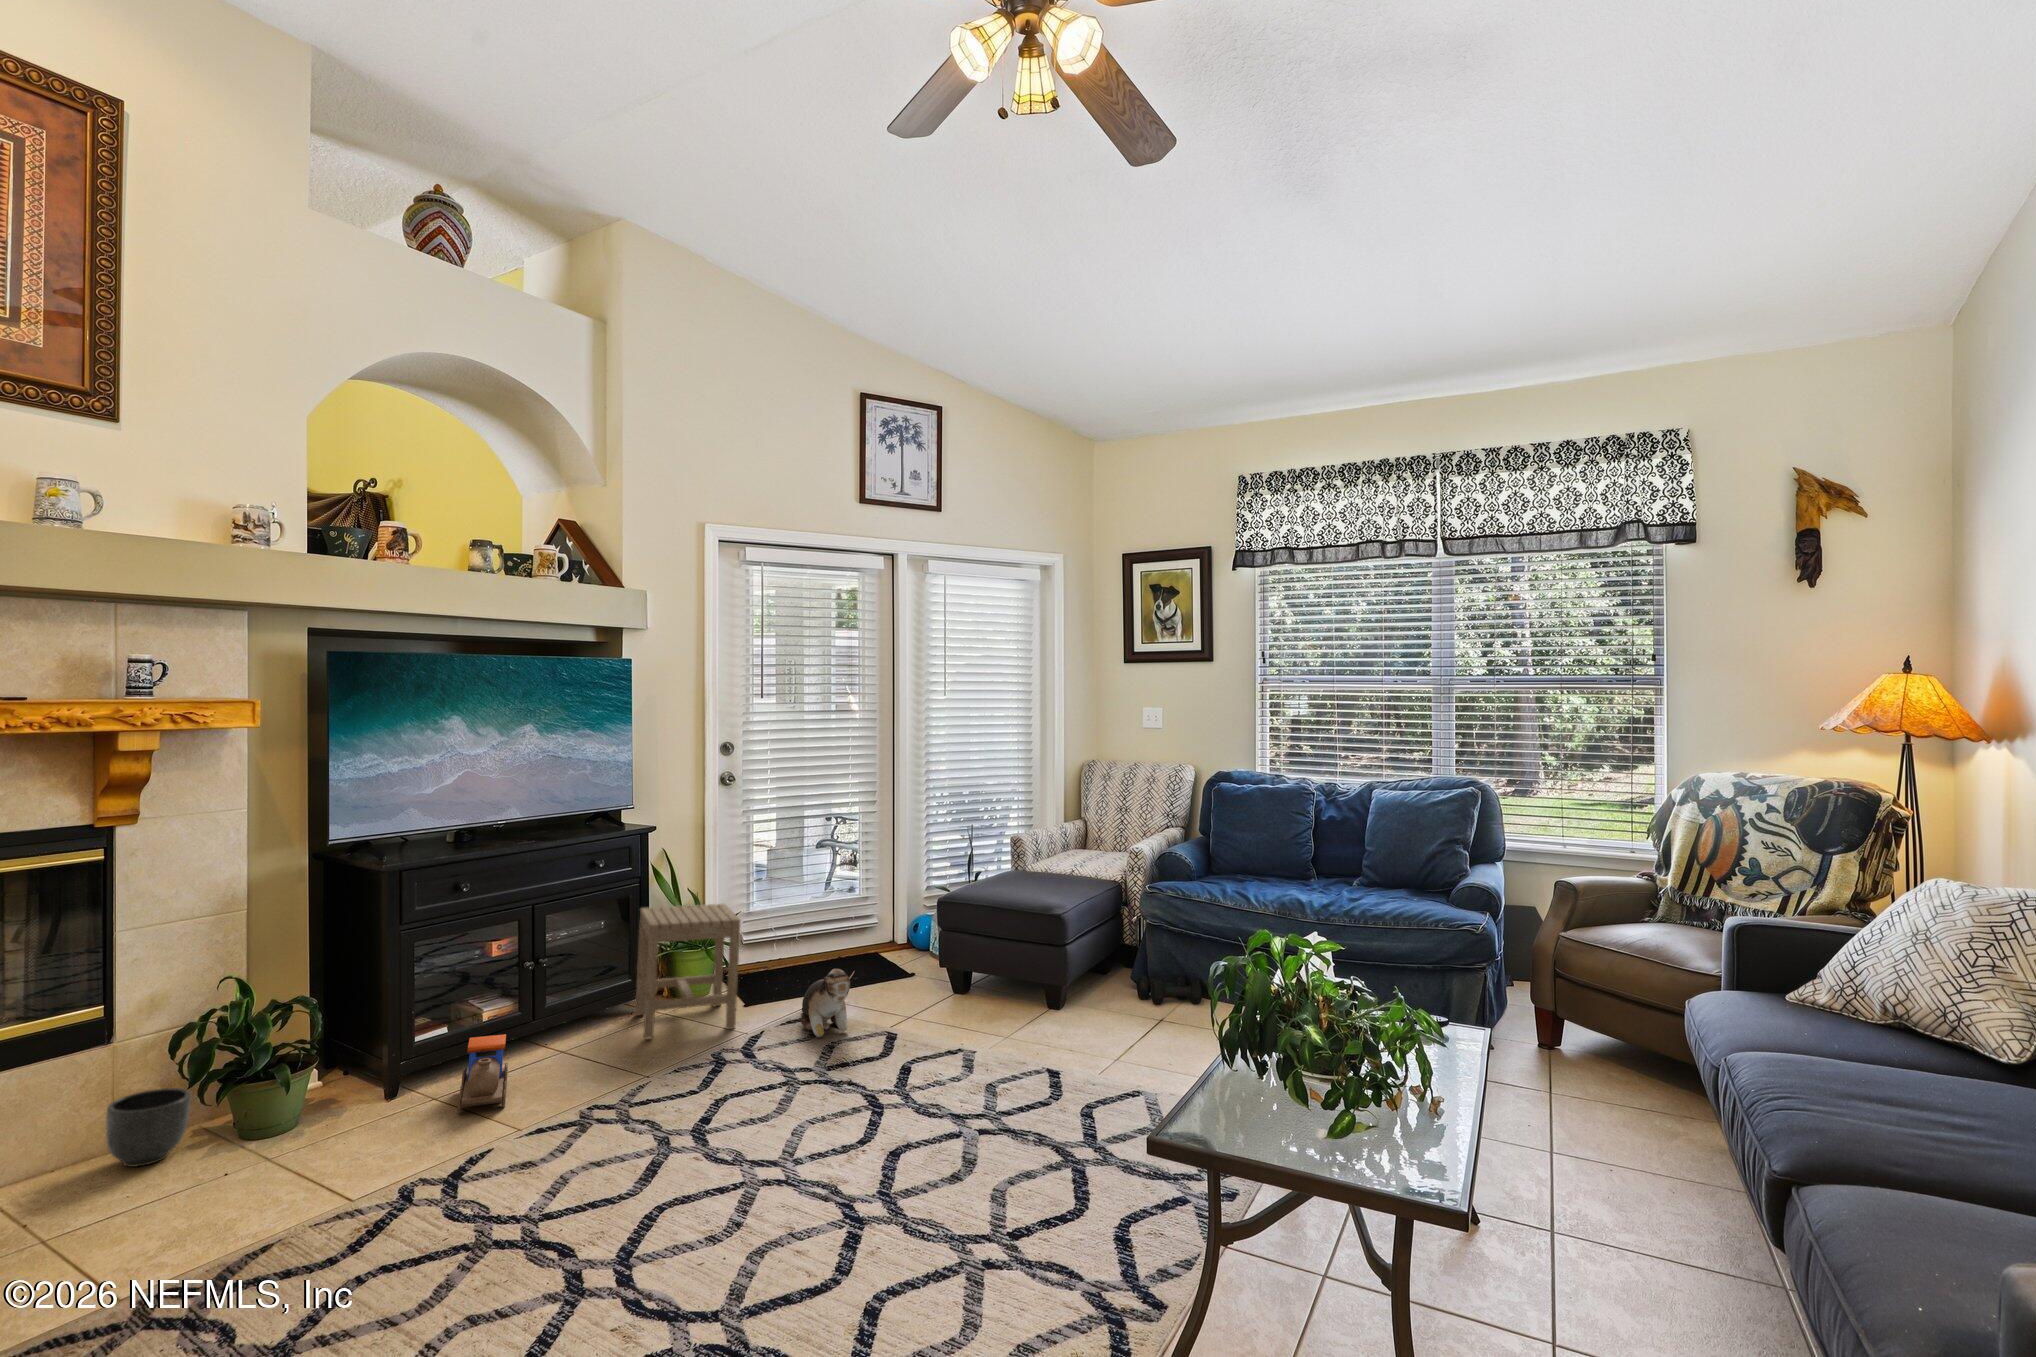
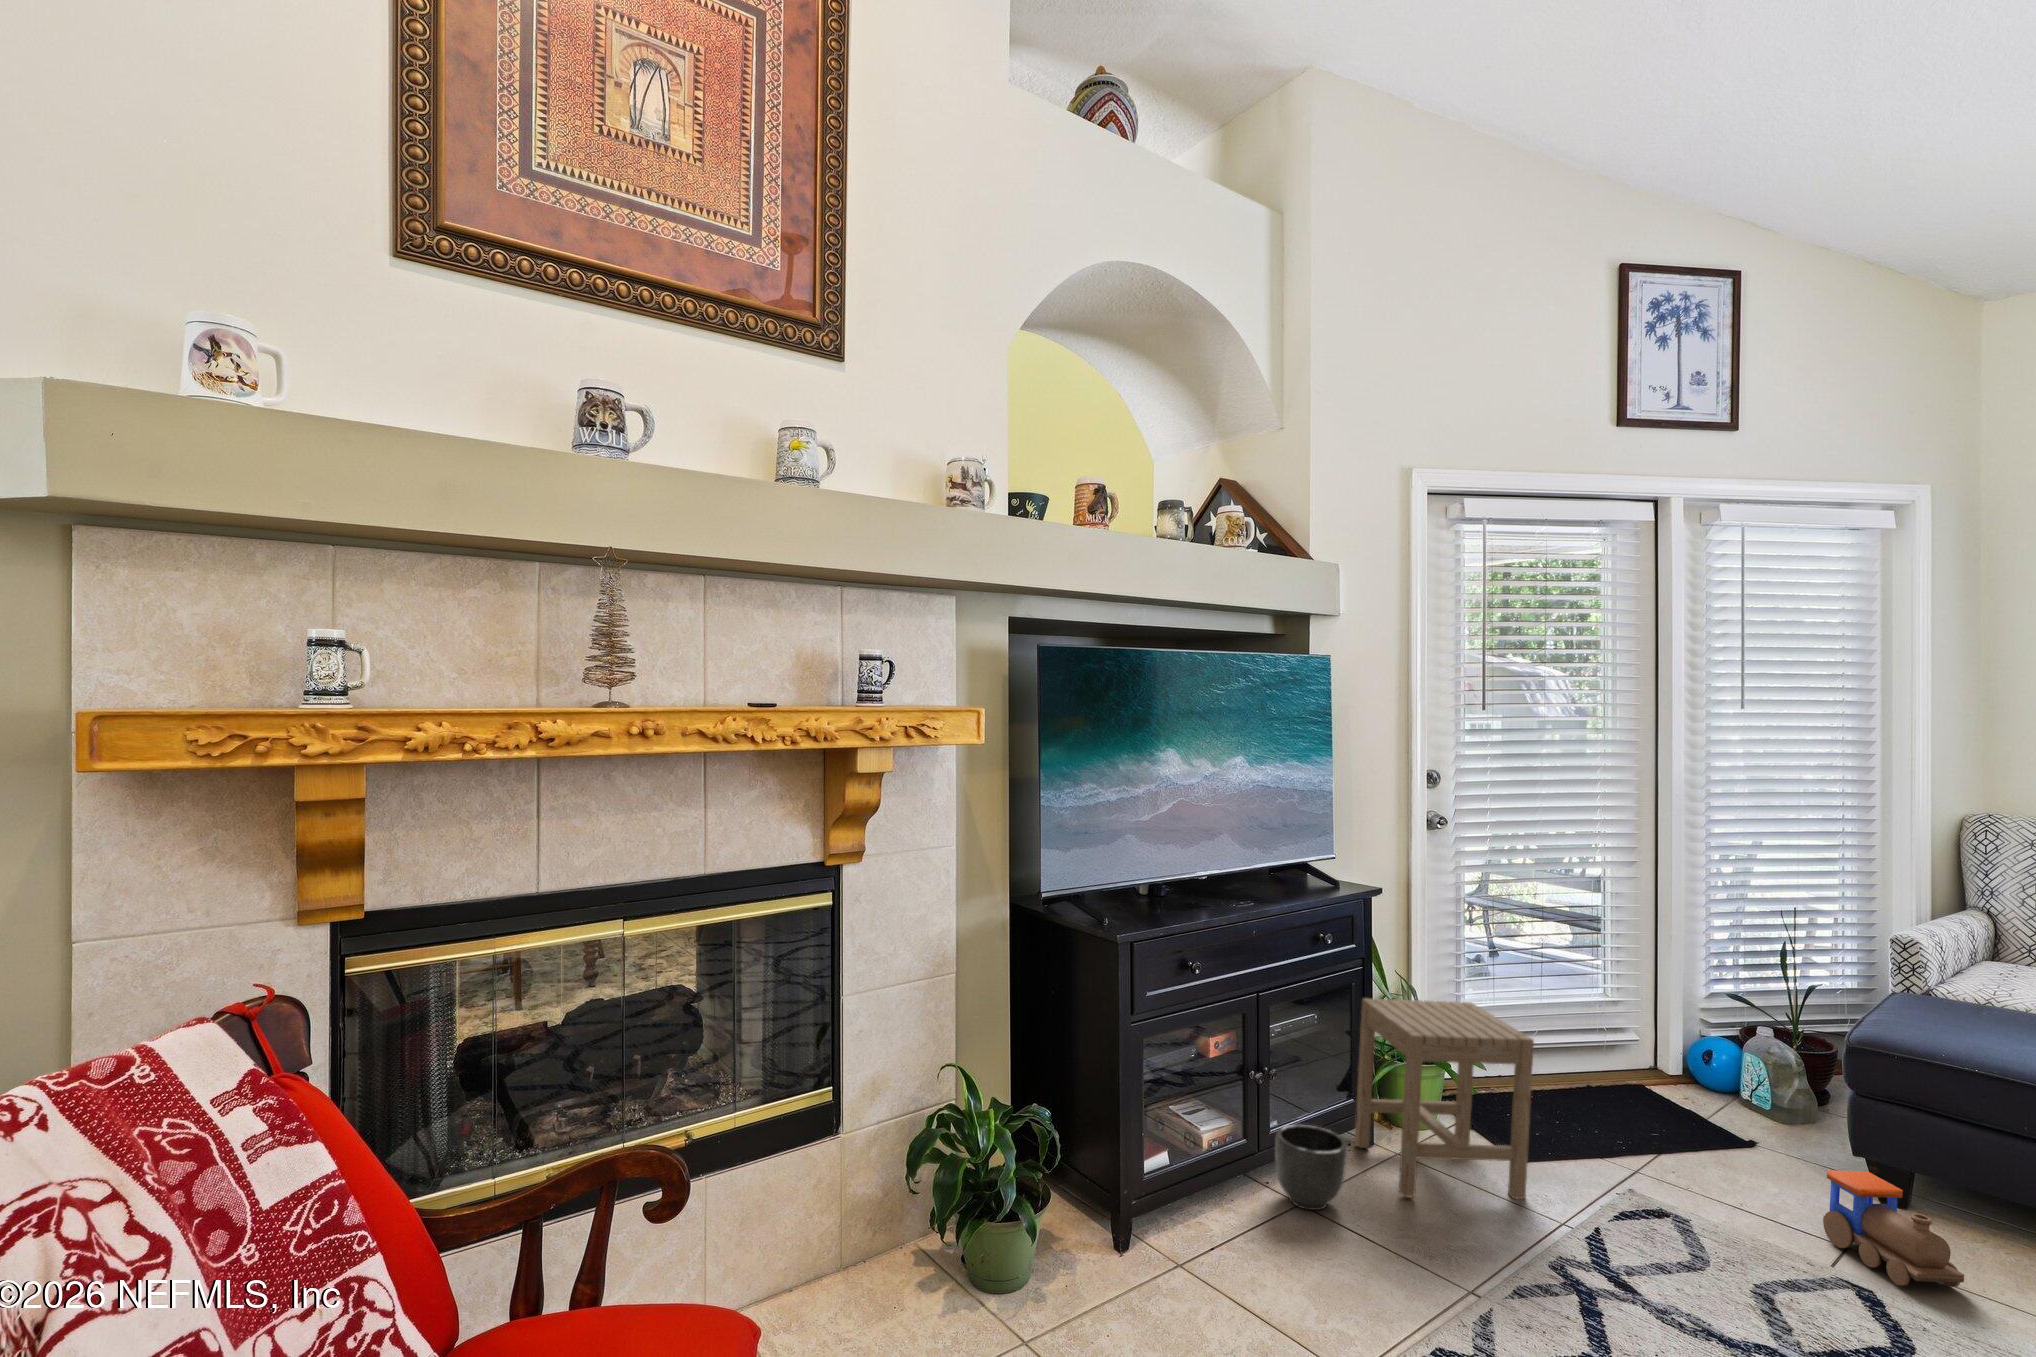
plush toy: present [801,969,855,1037] -> none [1611,1143,1763,1247]
toy train: present [458,1034,508,1113] -> present [1823,1170,1964,1287]
planter: present [106,1088,191,1167] -> present [1275,1124,1347,1210]

